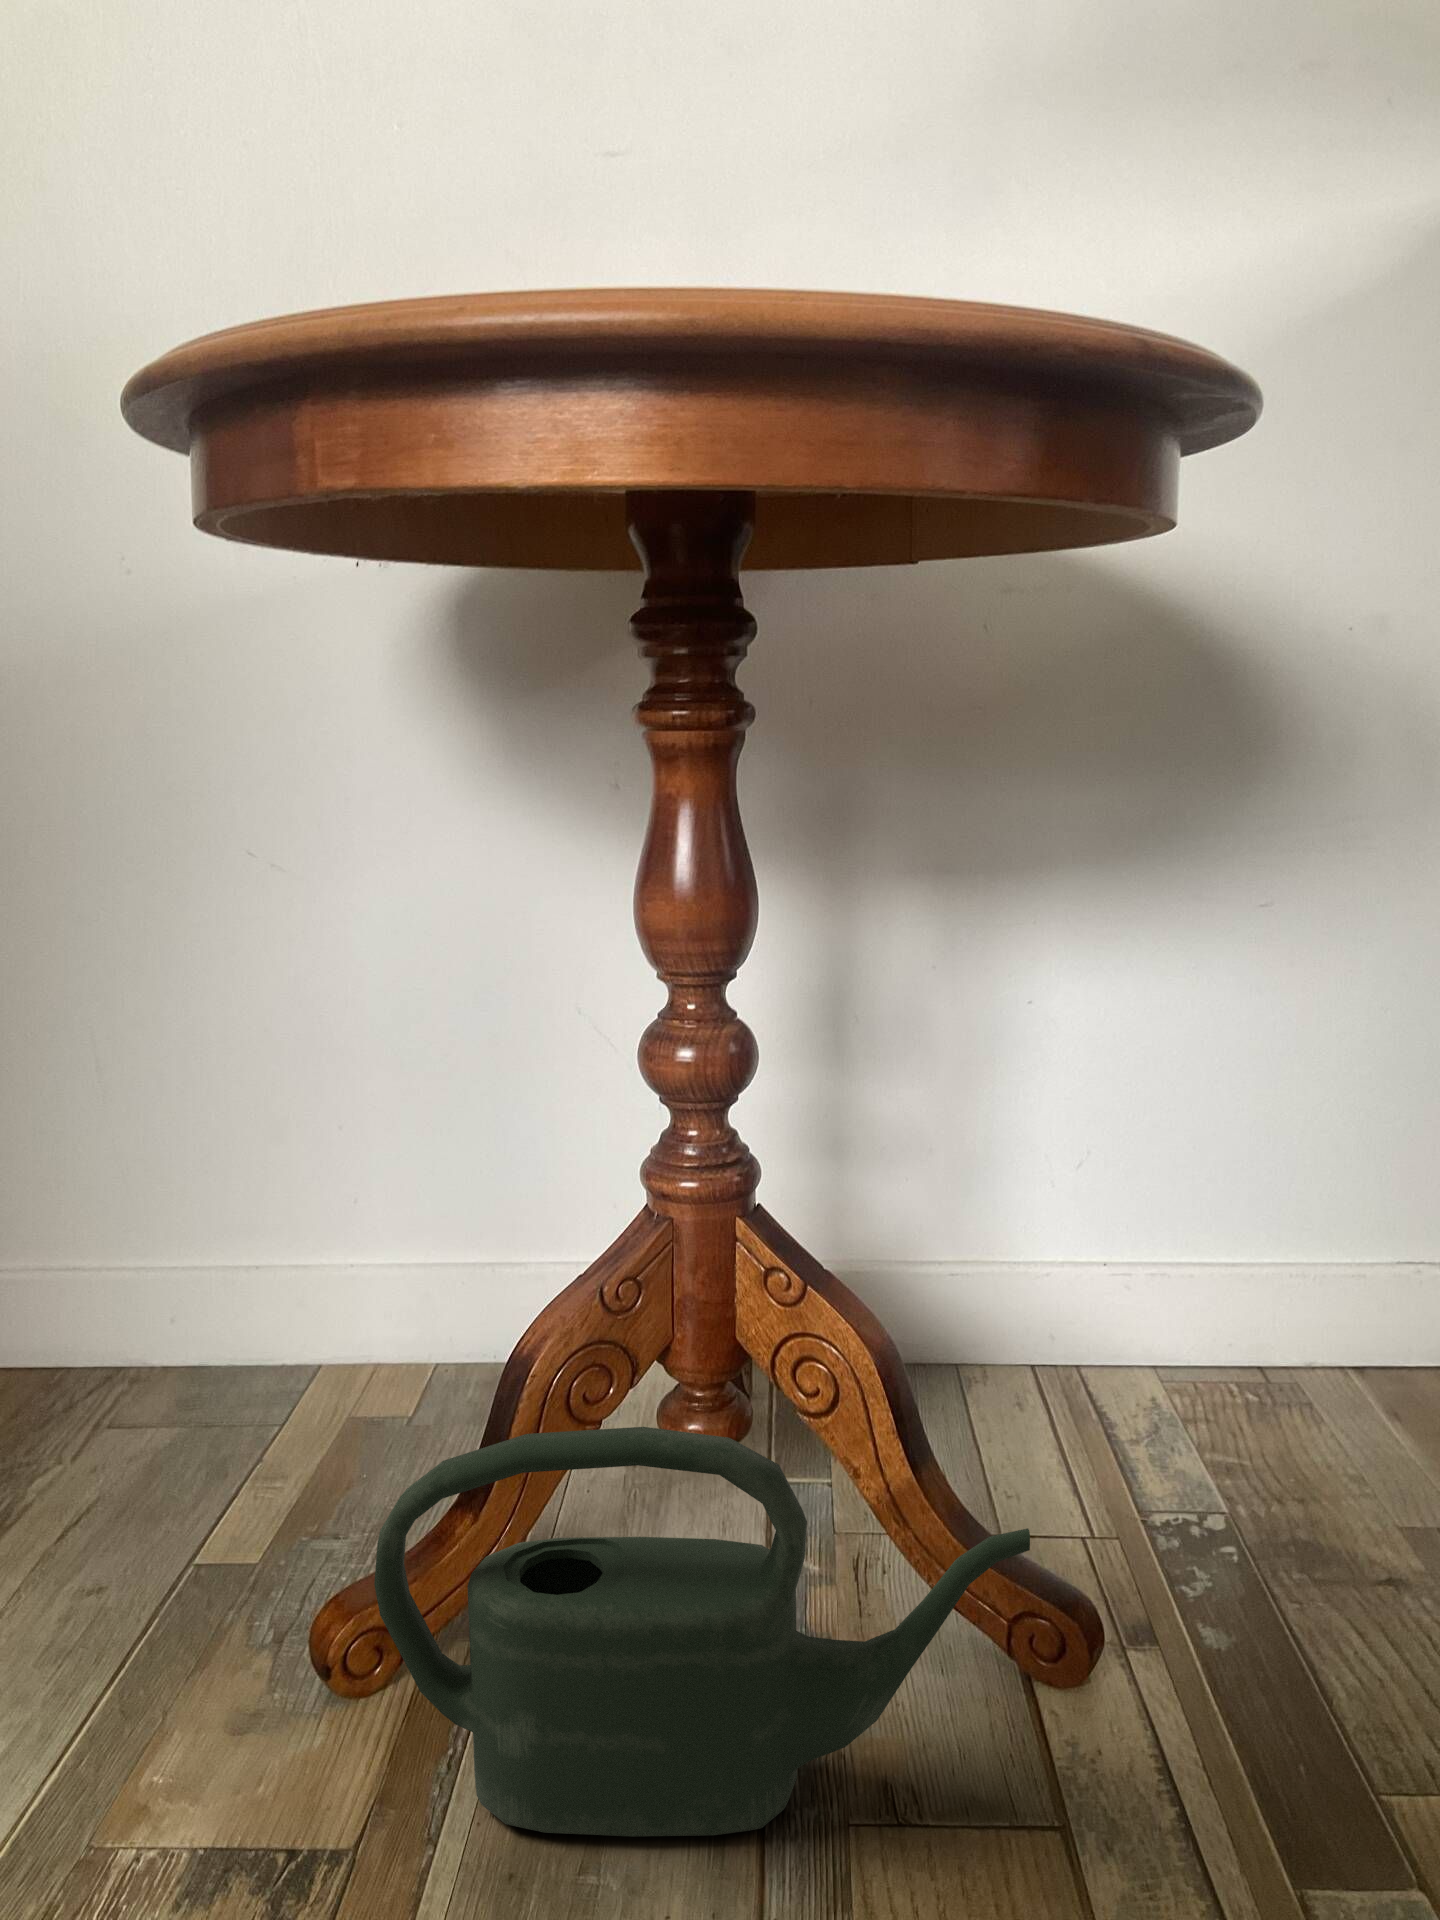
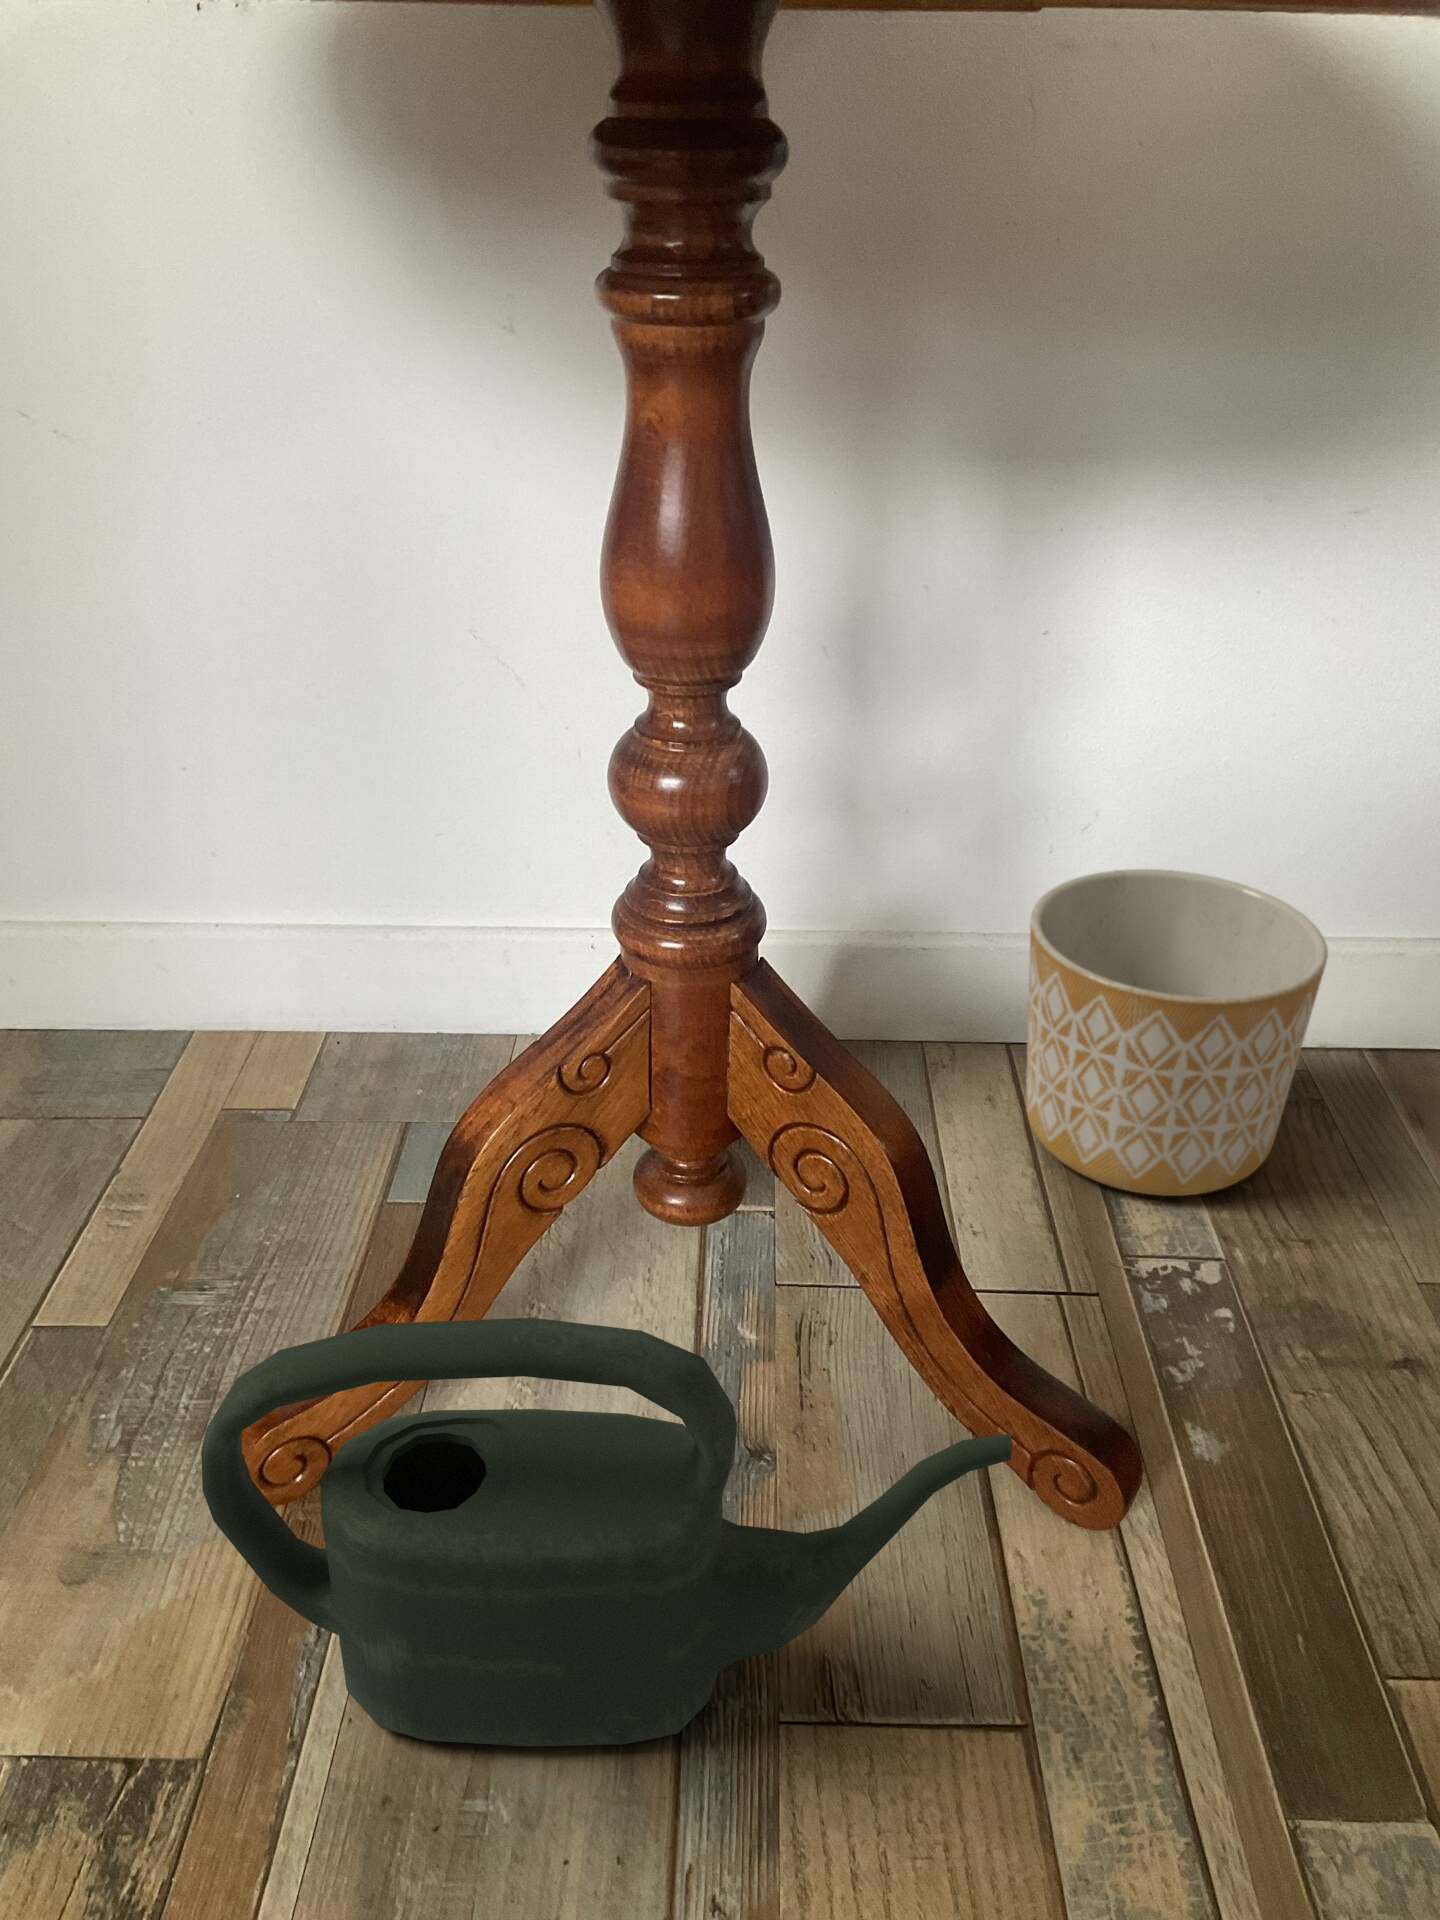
planter: none [1039,1198,1289,1469] -> present [1026,869,1328,1196]

